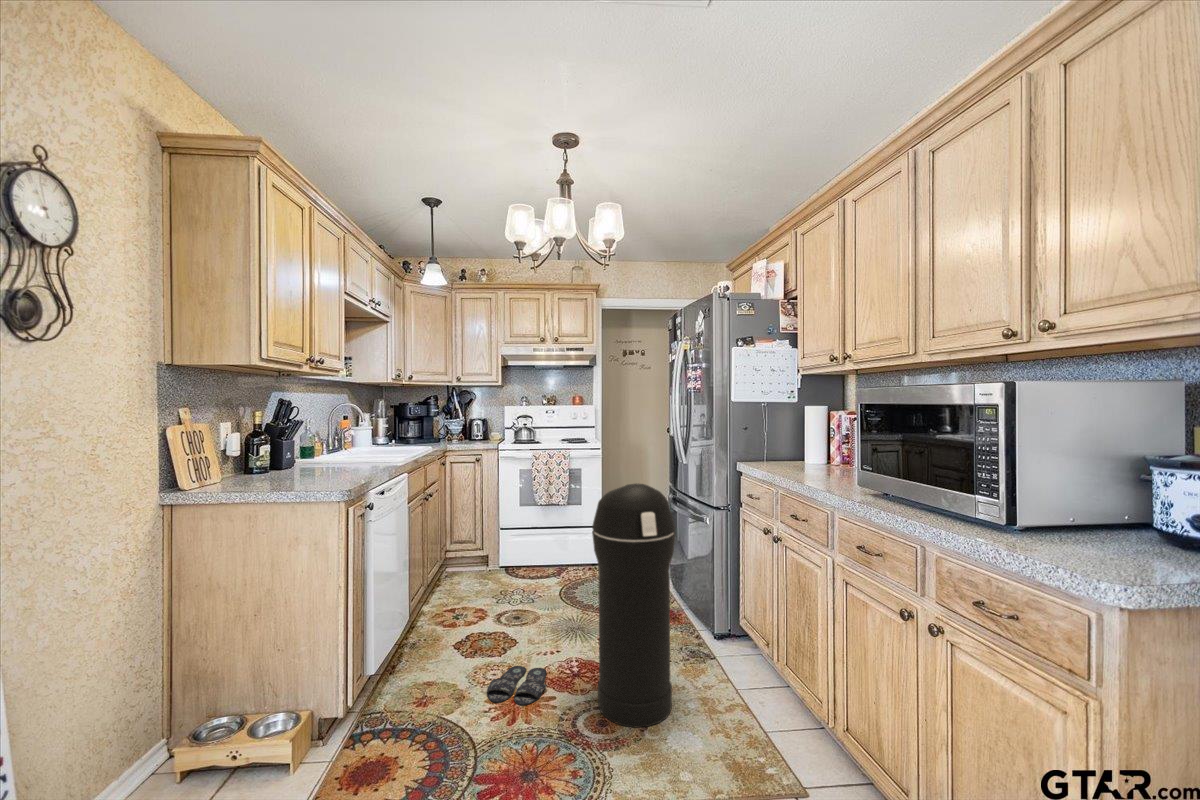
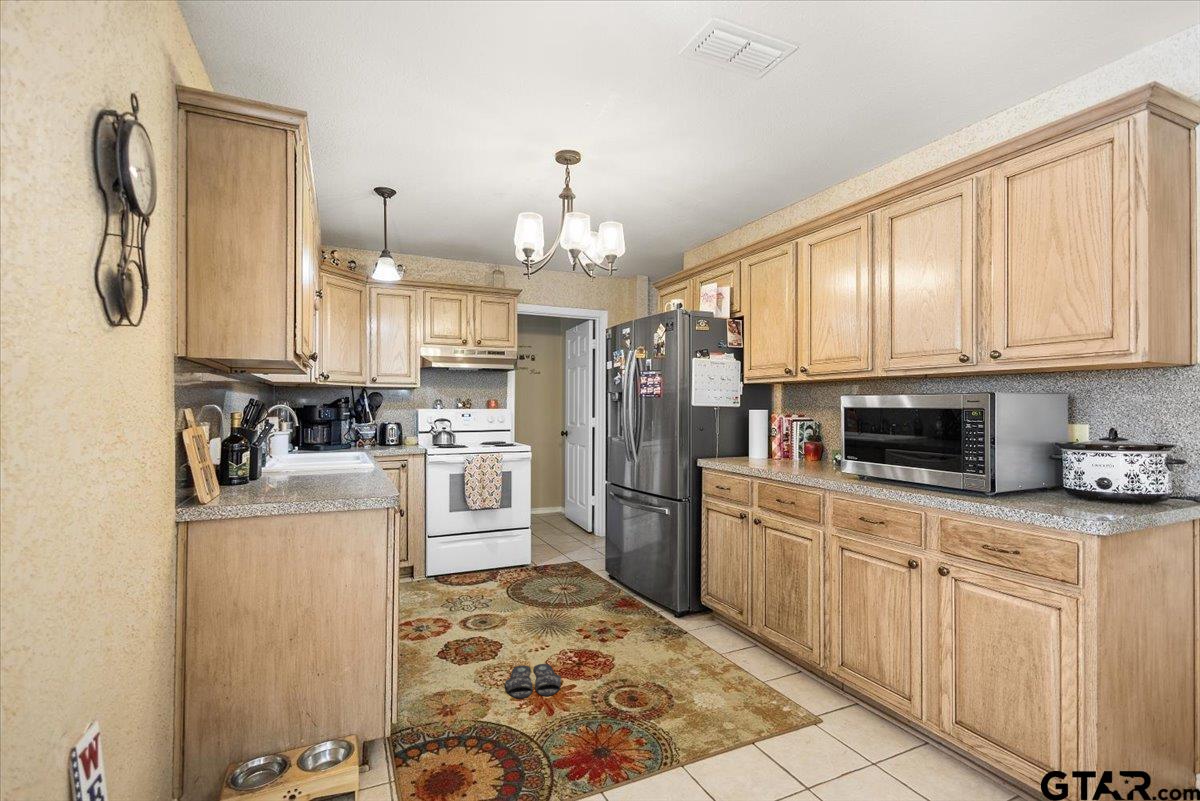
trash can: present [592,483,675,727] -> none [609,479,684,694]

